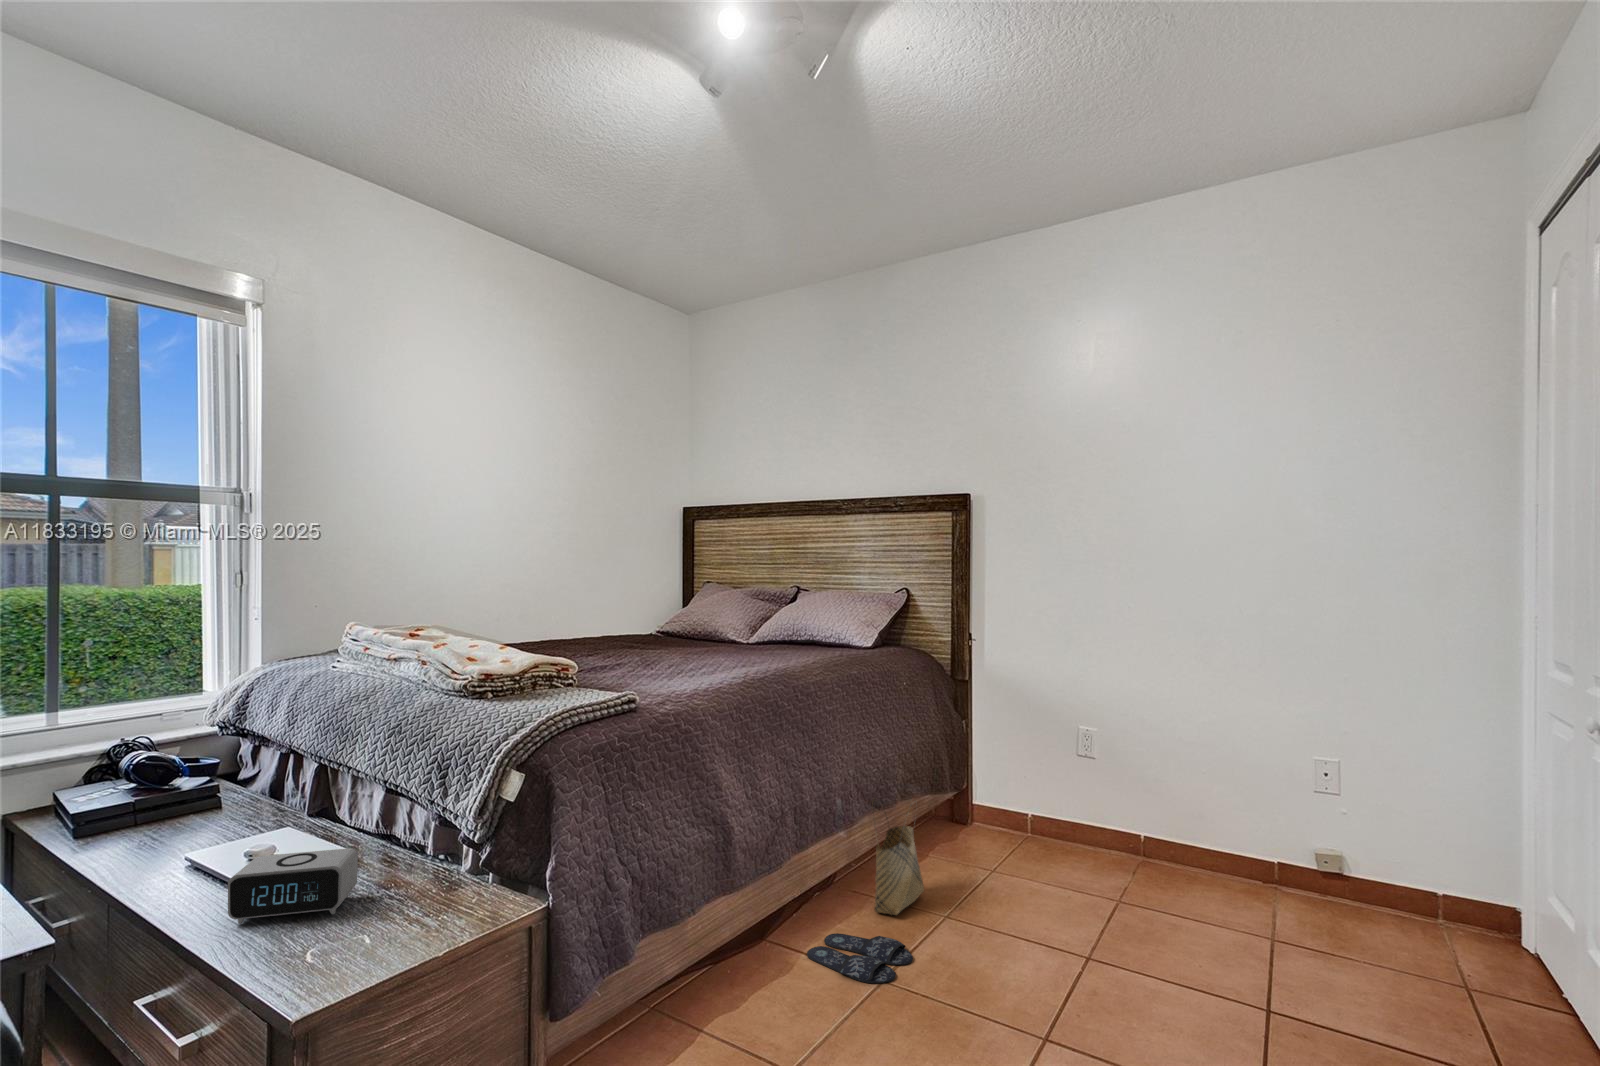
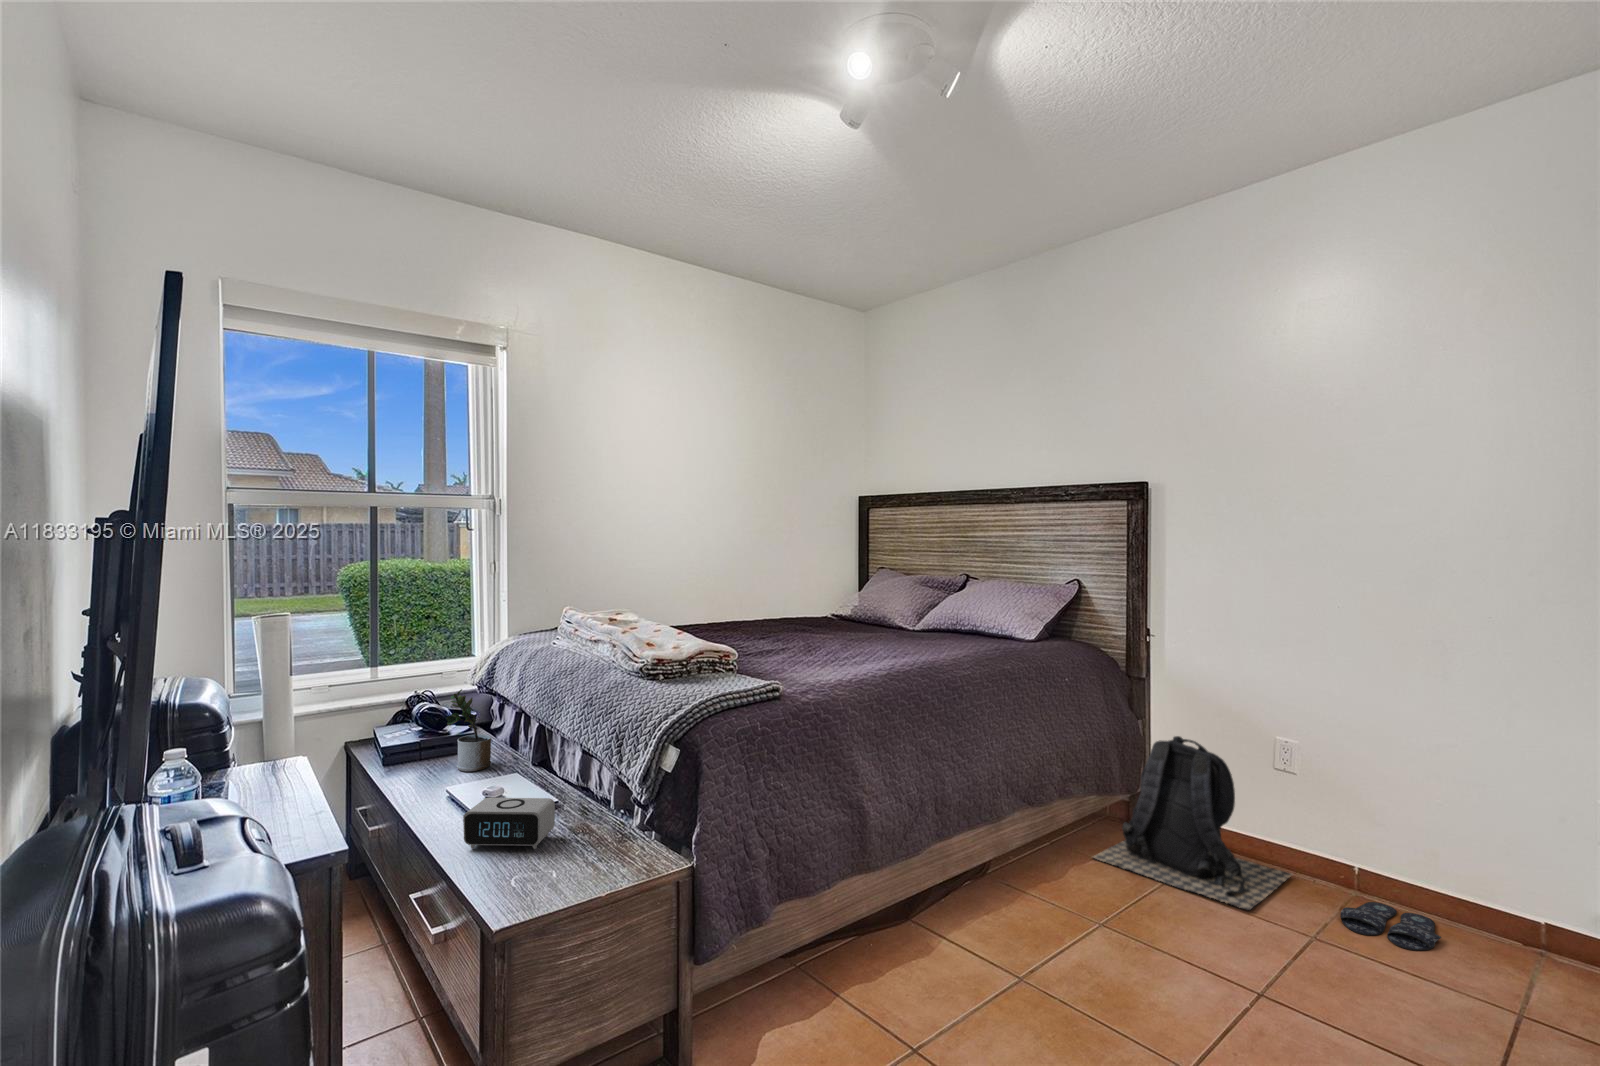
potted plant: none [184,726,248,832] -> present [446,689,491,771]
backpack: none [930,734,1106,893] -> present [1093,736,1292,910]
woven basket: present [873,799,924,915] -> none [1021,789,1077,907]
slippers: present [807,933,913,983] -> present [1341,902,1441,950]

